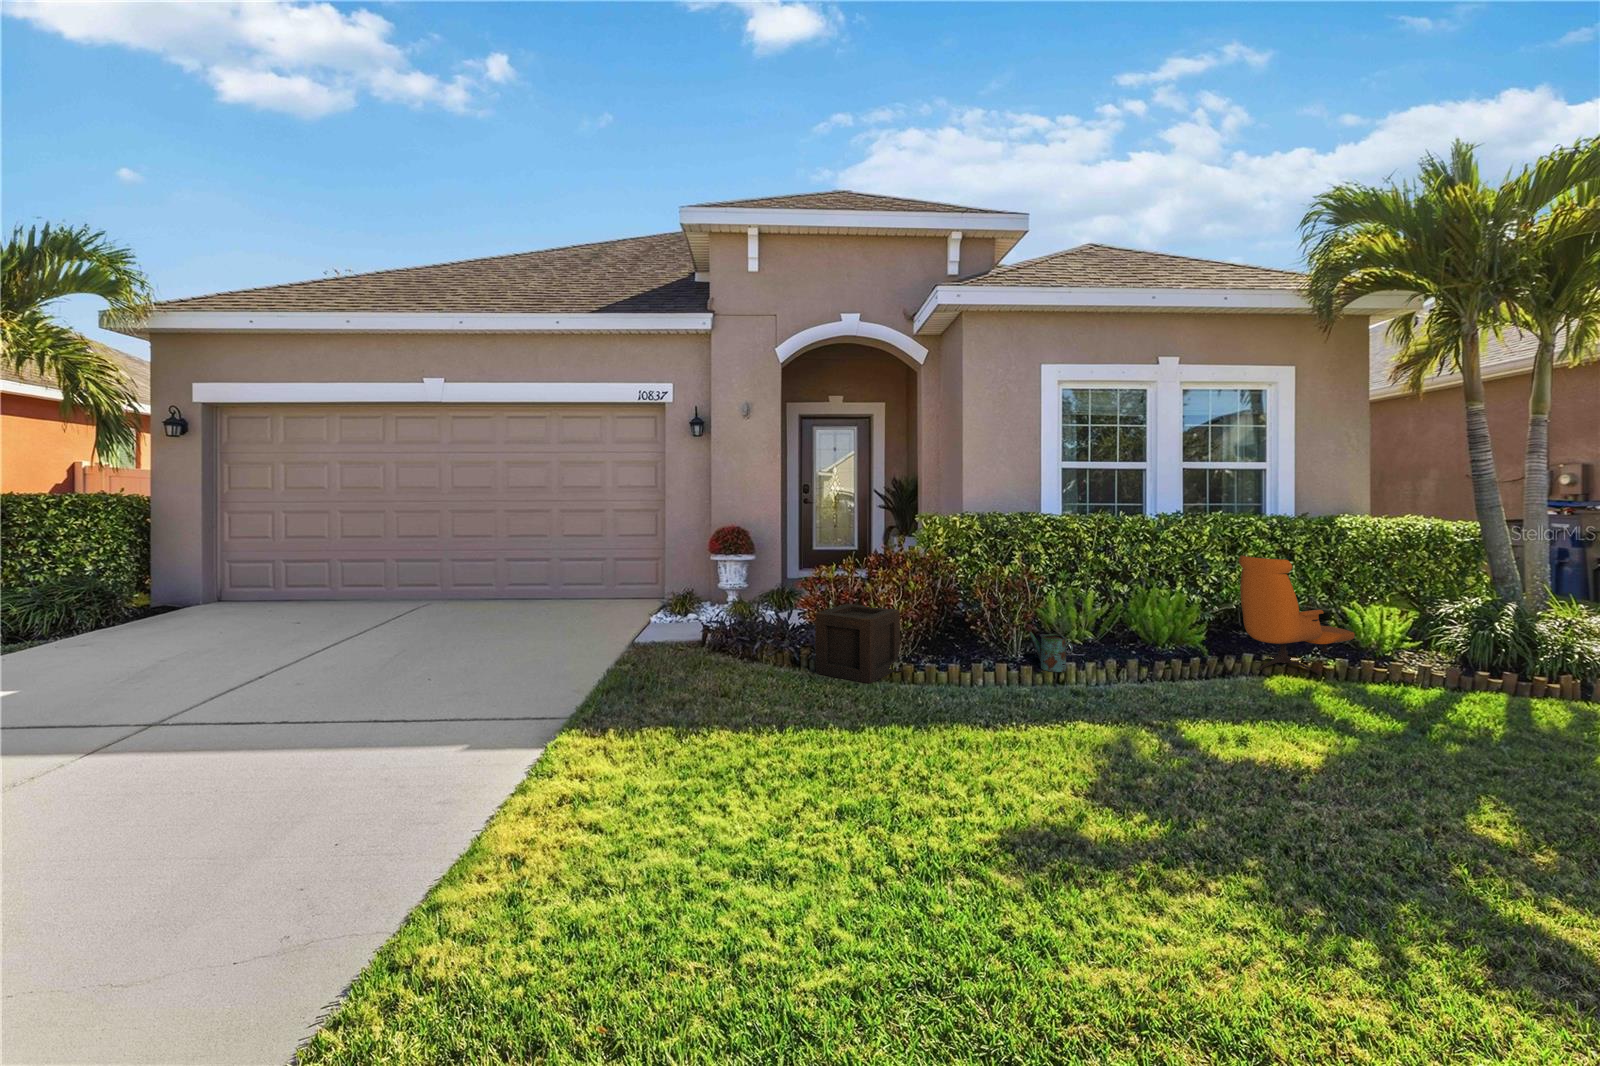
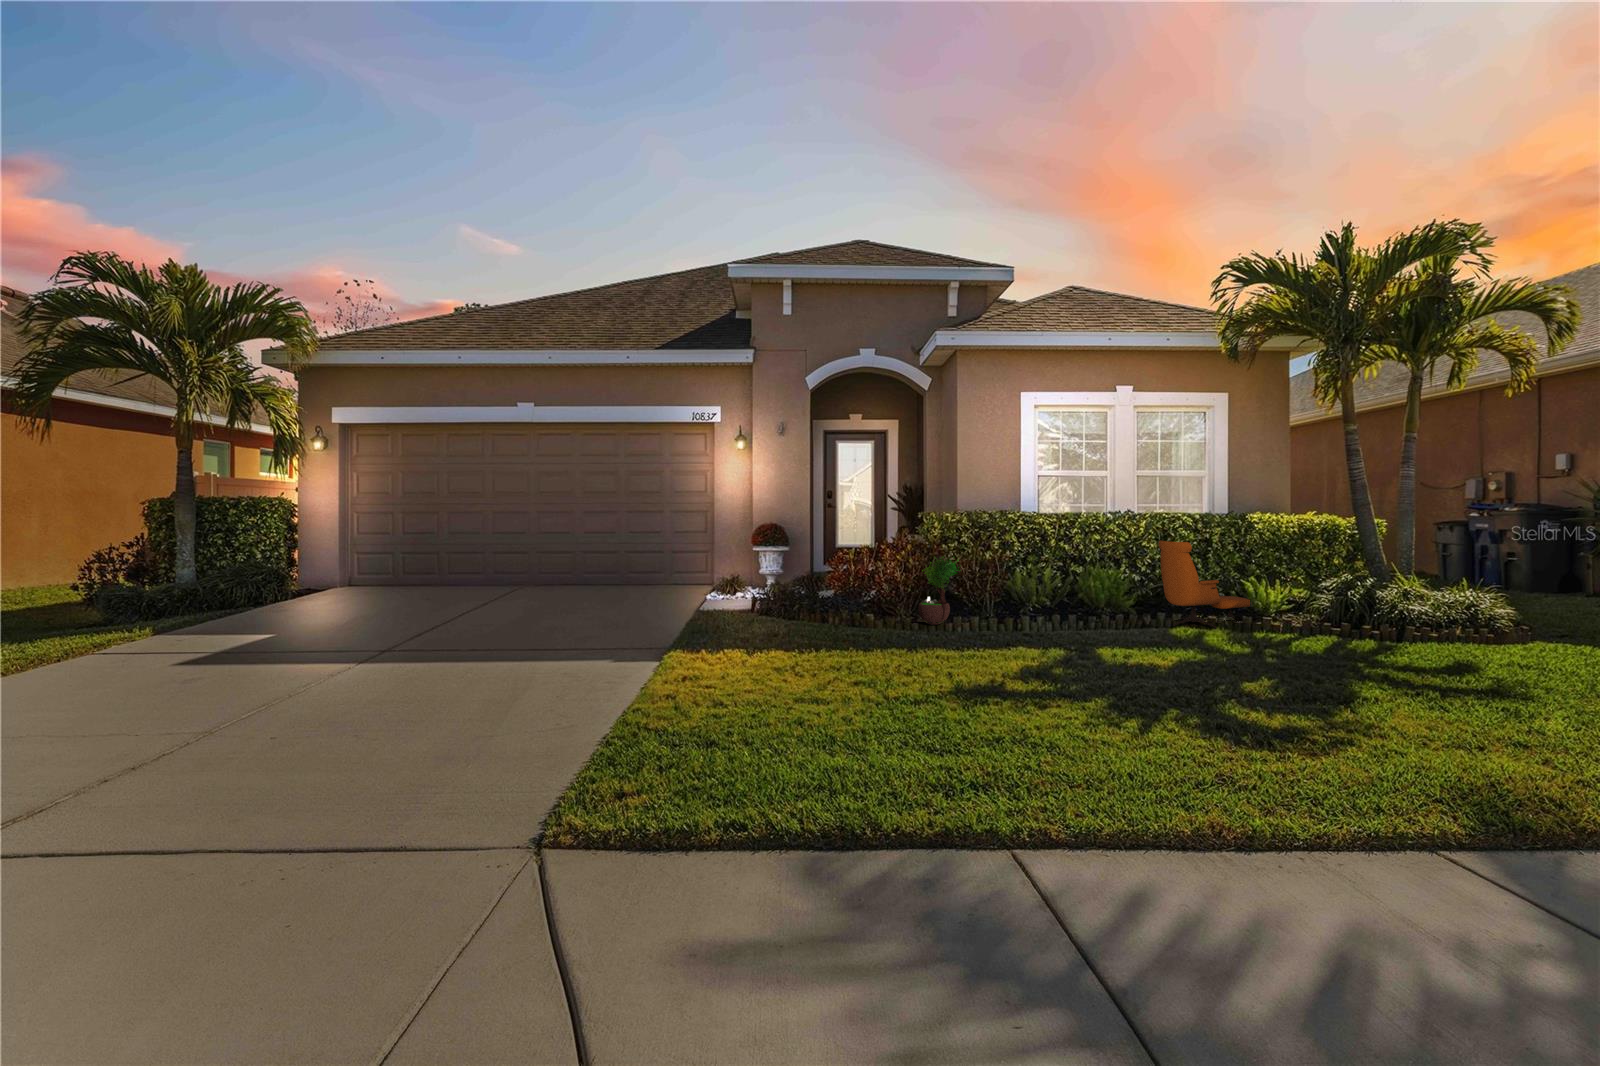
potted tree: none [920,573,978,668] -> present [918,557,958,625]
wooden crate: present [815,604,900,683] -> none [839,578,903,632]
watering can: present [1025,626,1073,672] -> none [998,595,1032,627]

